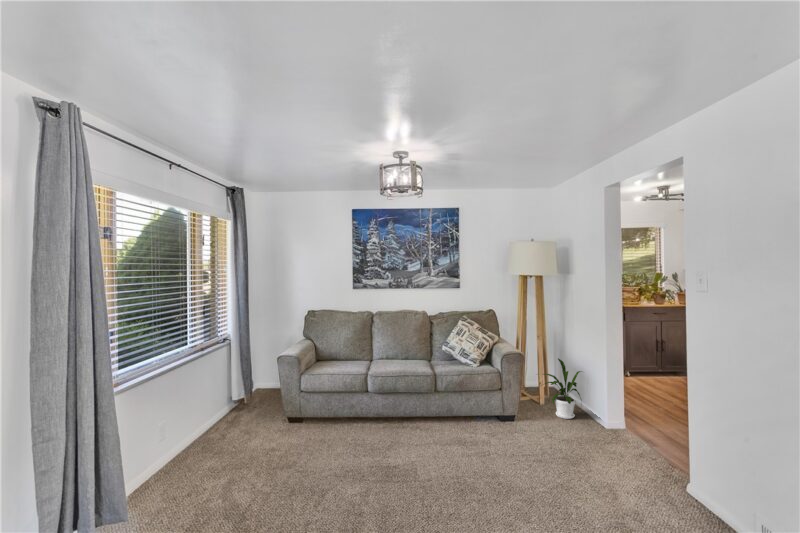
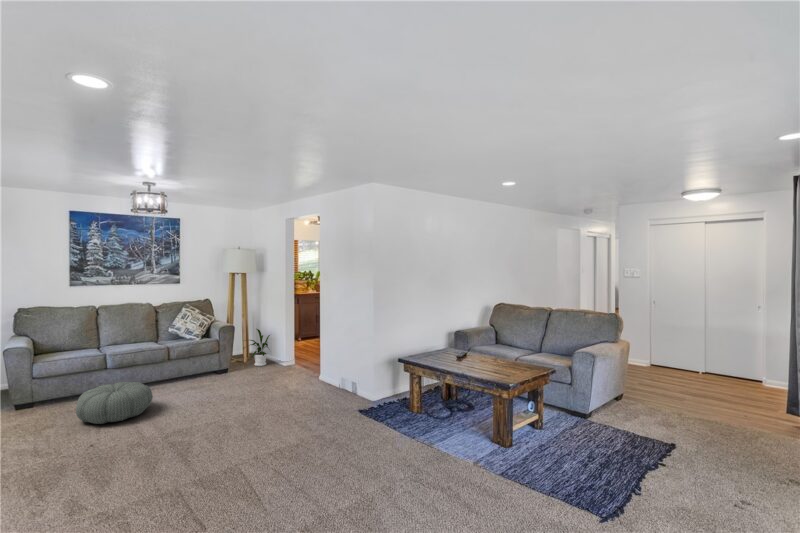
pouf: none [315,418,402,482] -> present [76,382,153,424]

